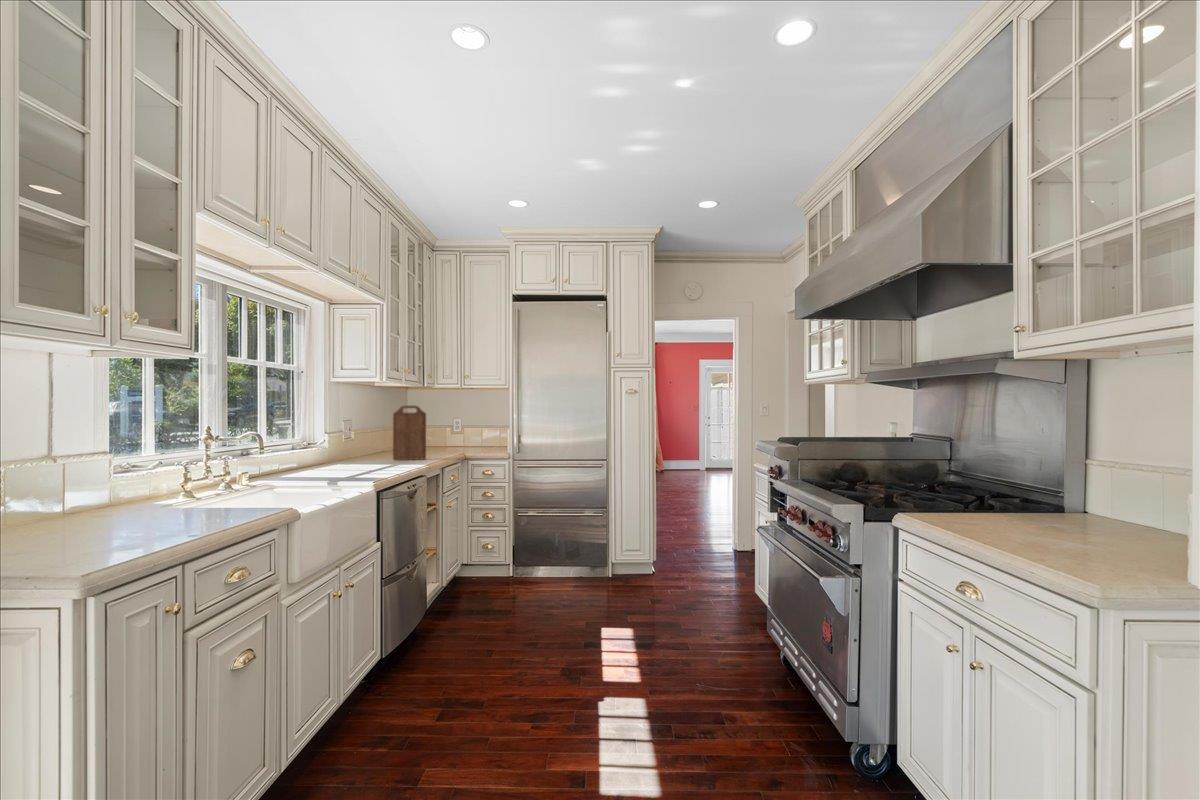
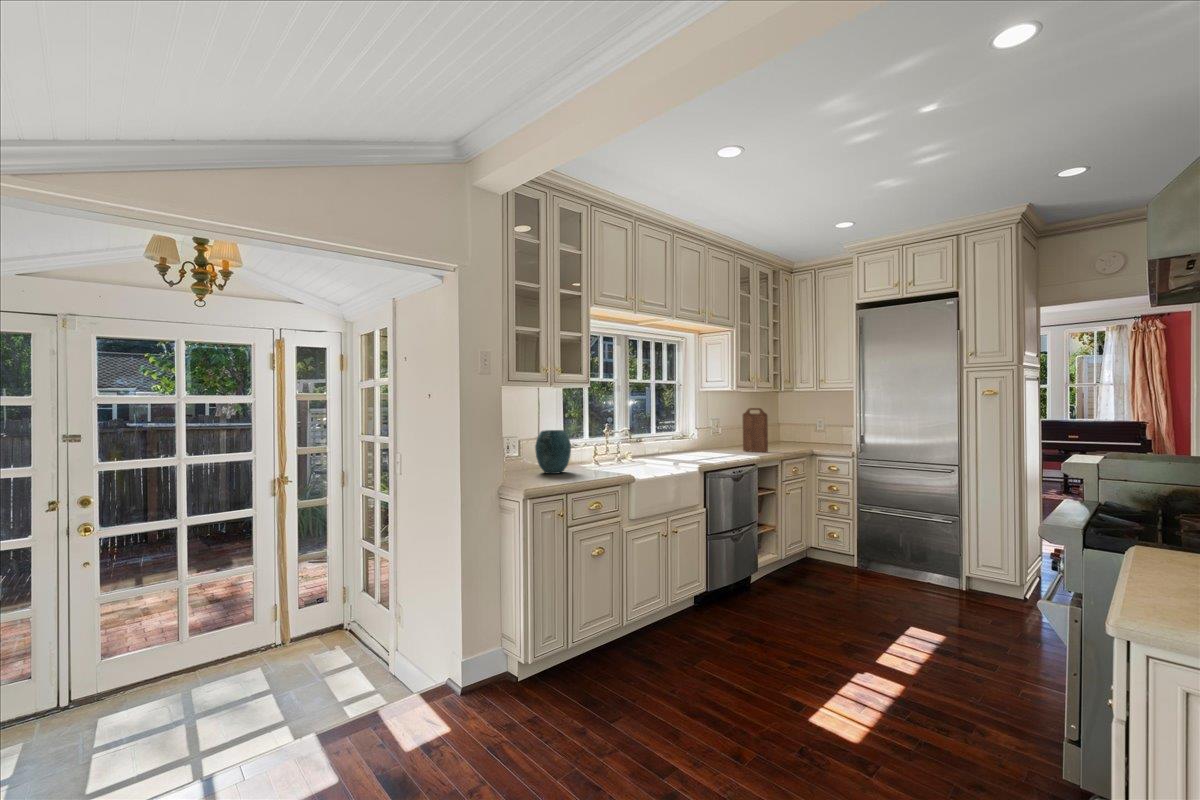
vase: none [49,437,152,530] -> present [535,430,571,474]

